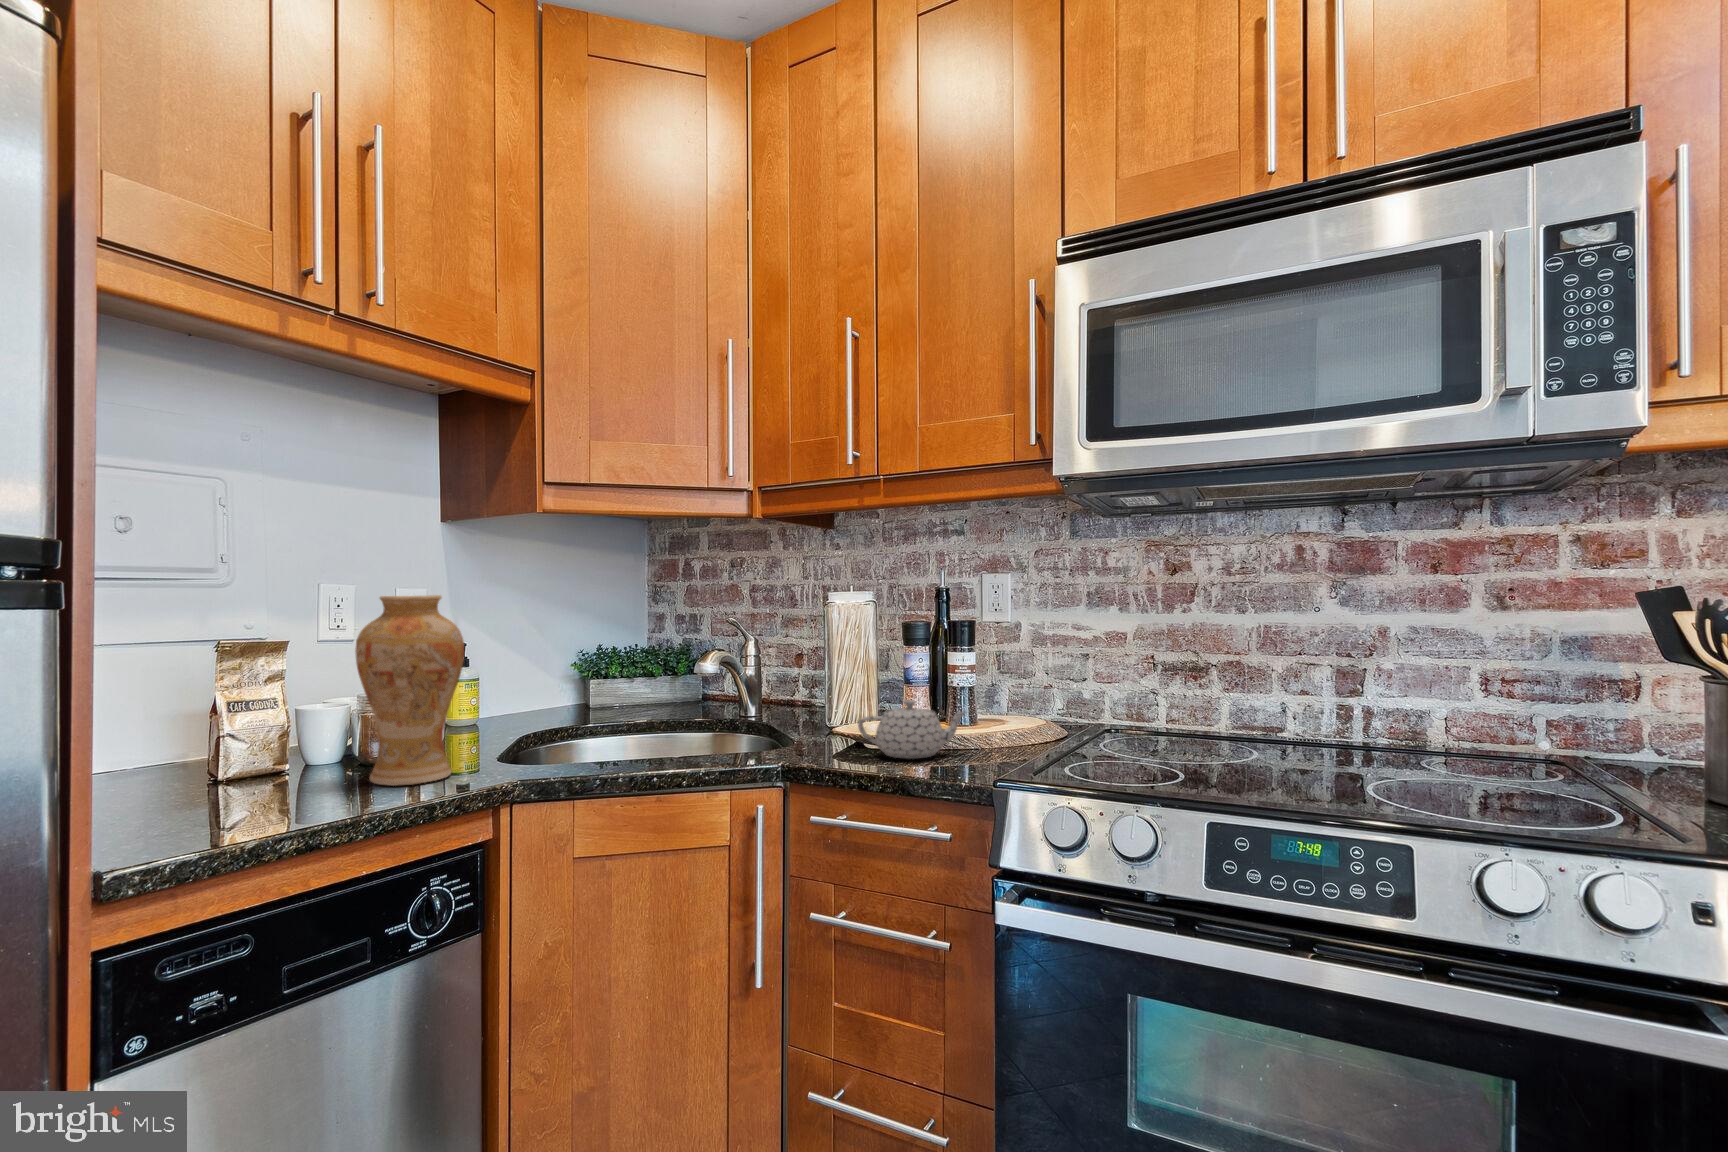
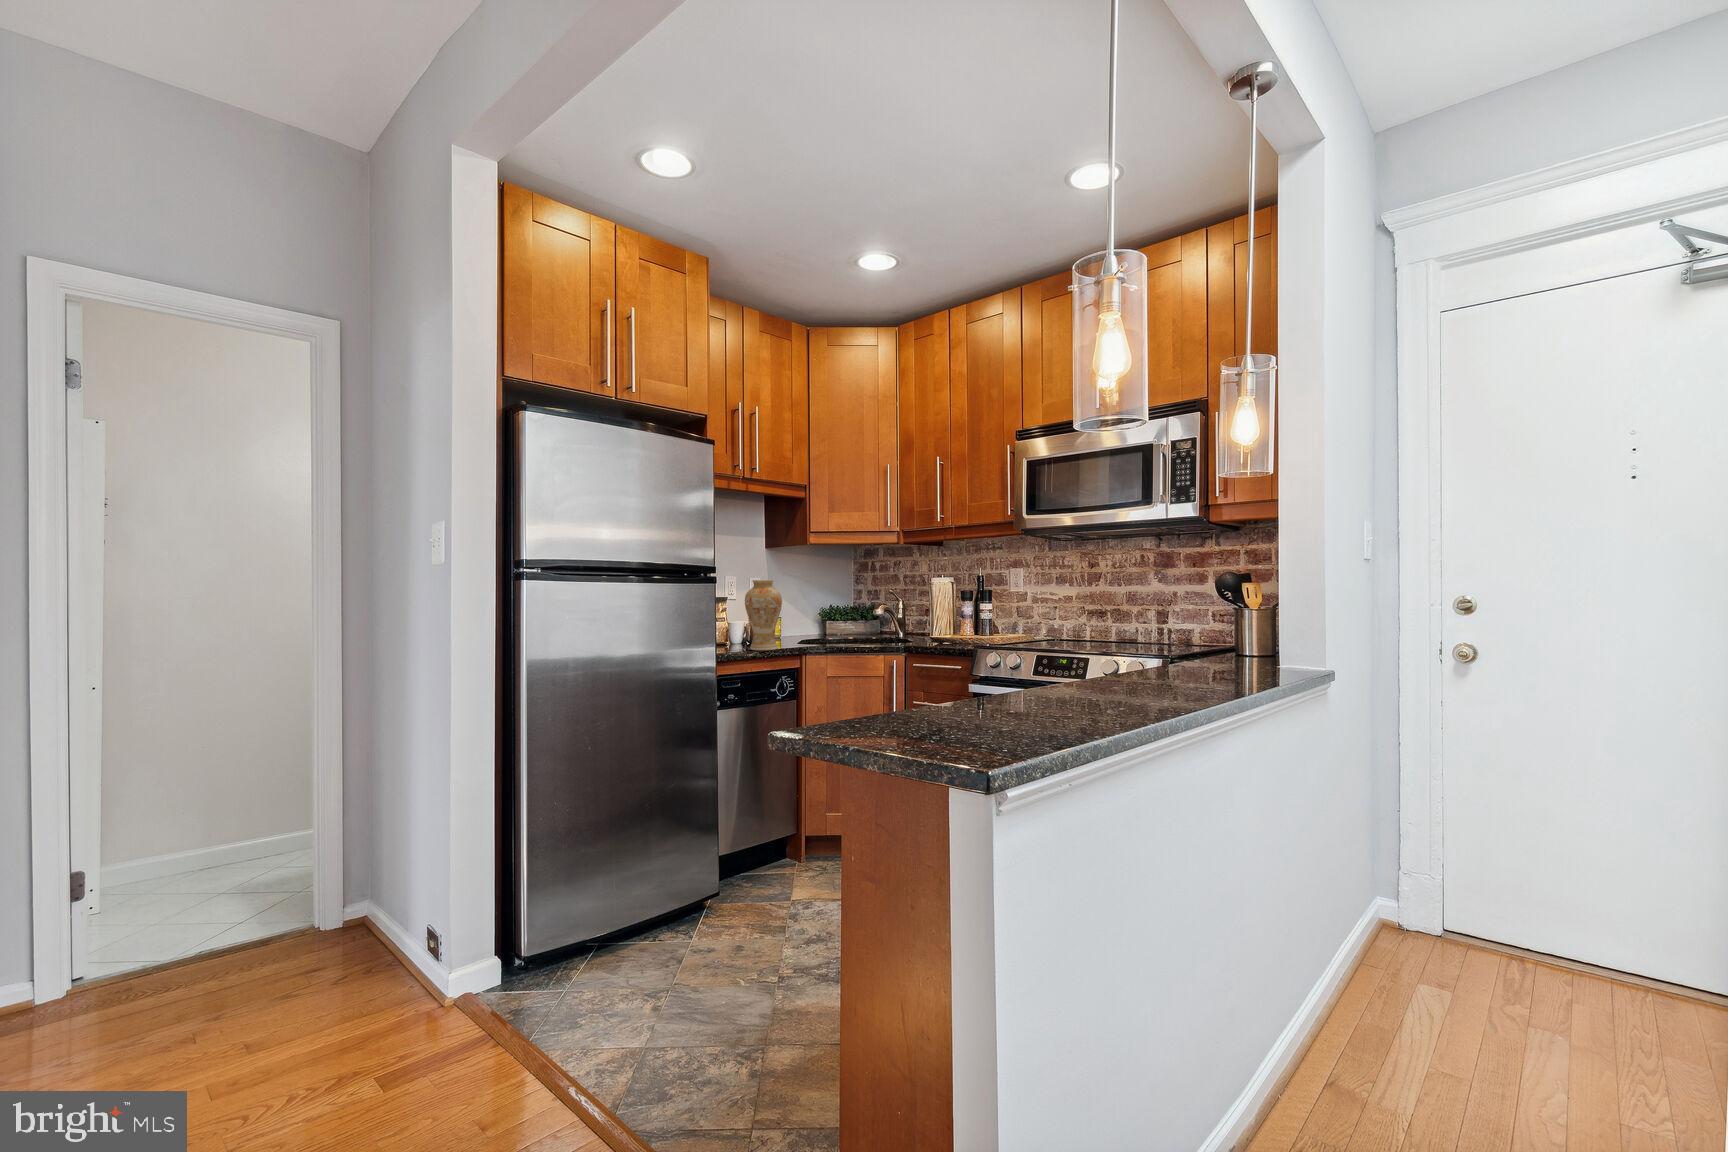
teapot: present [858,700,967,759] -> none [937,623,984,647]

